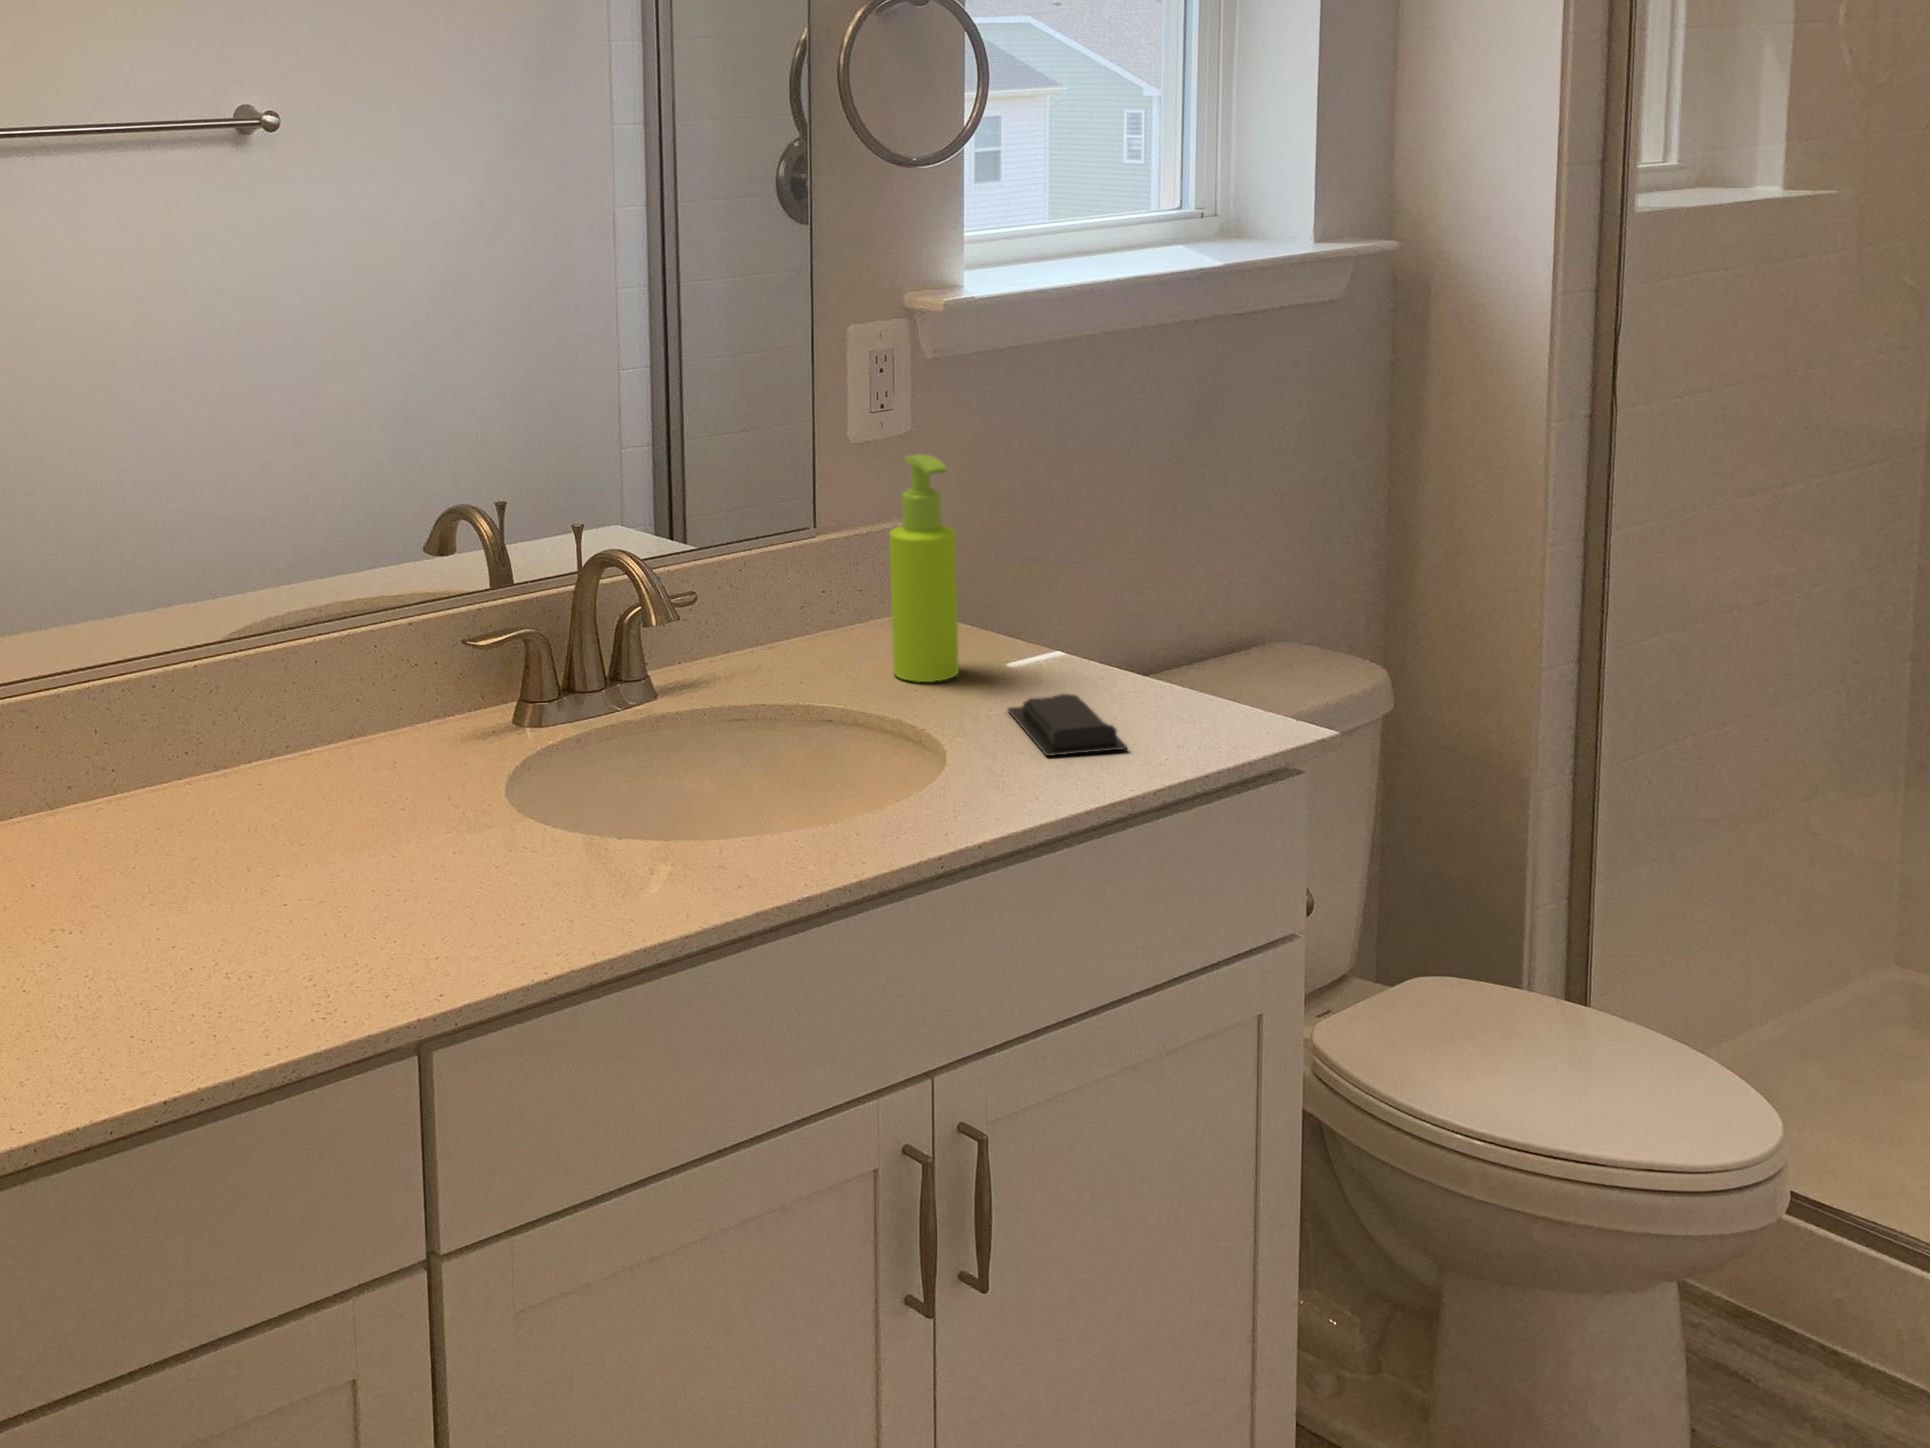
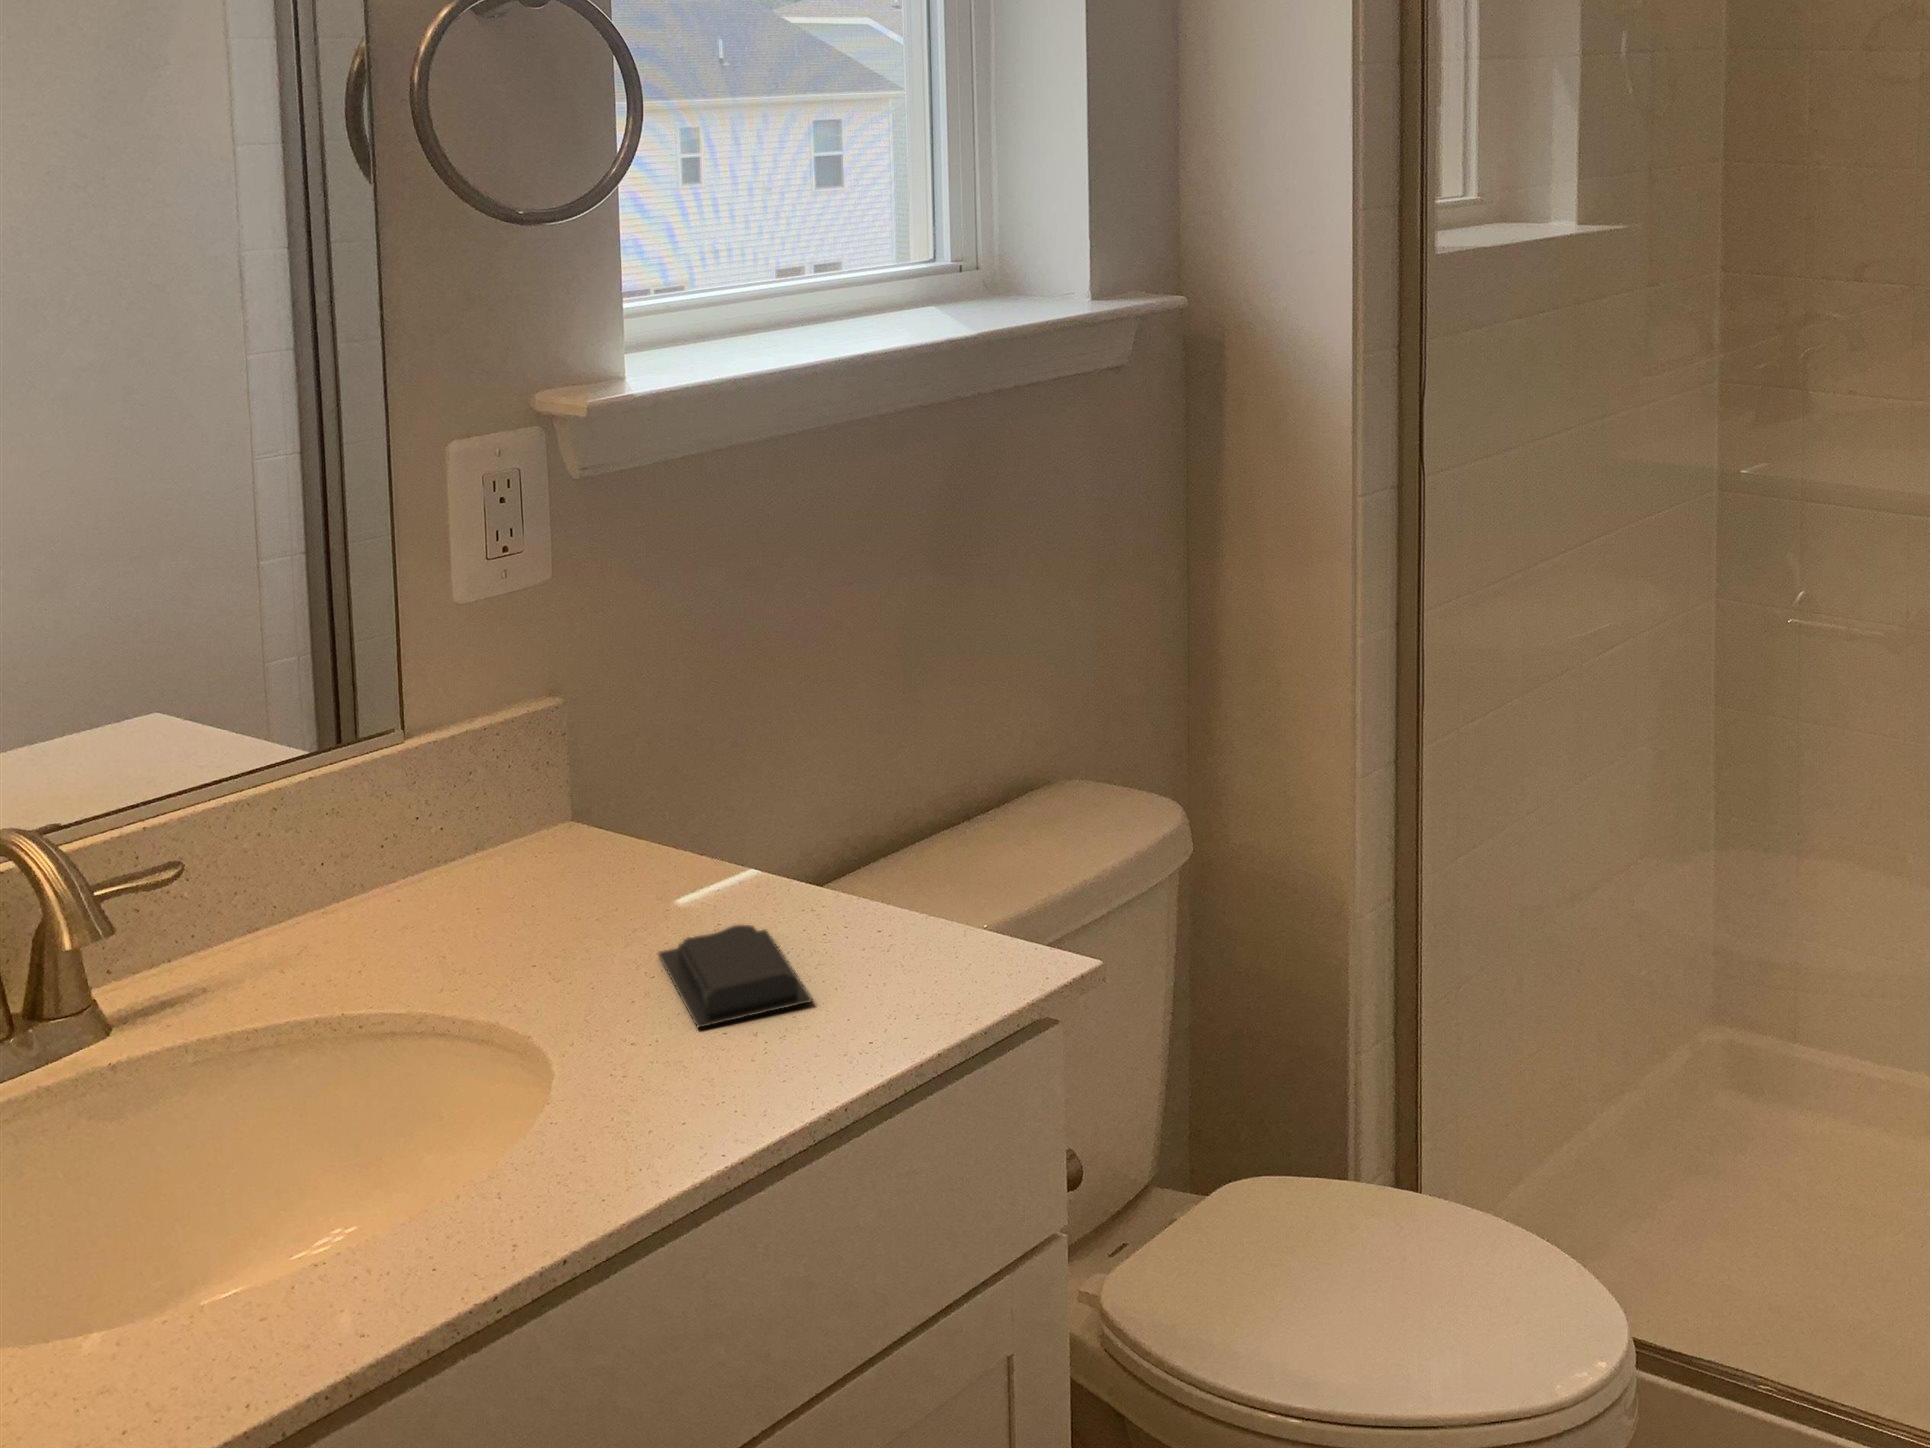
soap dispenser: present [889,454,959,682] -> none [495,611,603,921]

